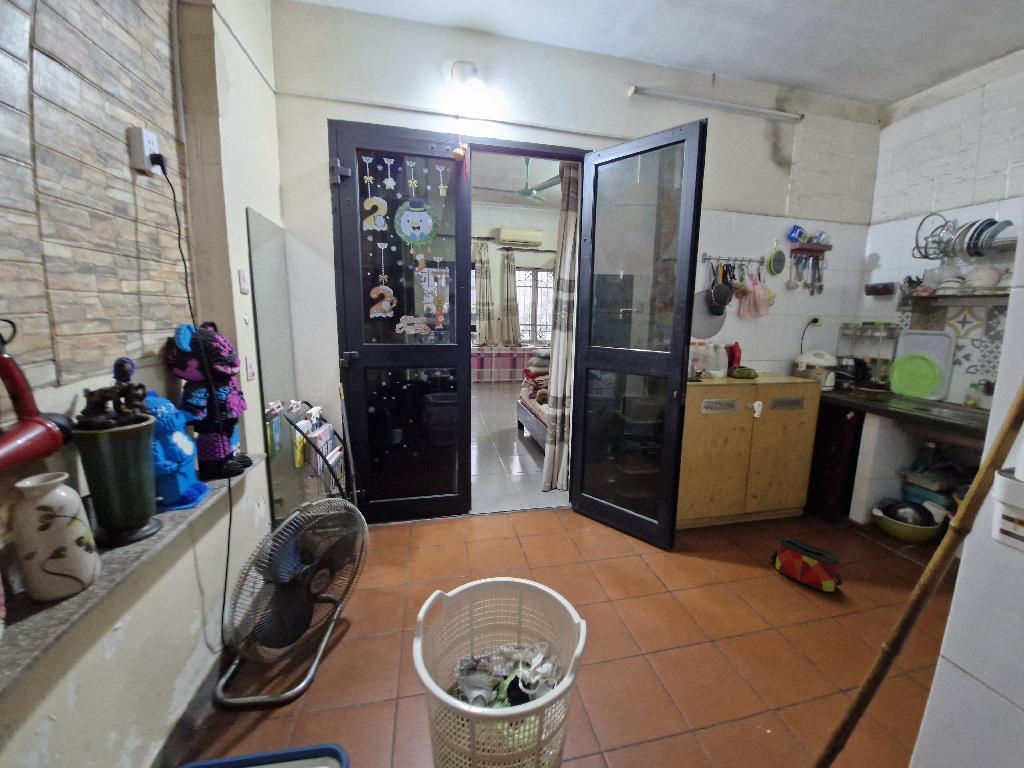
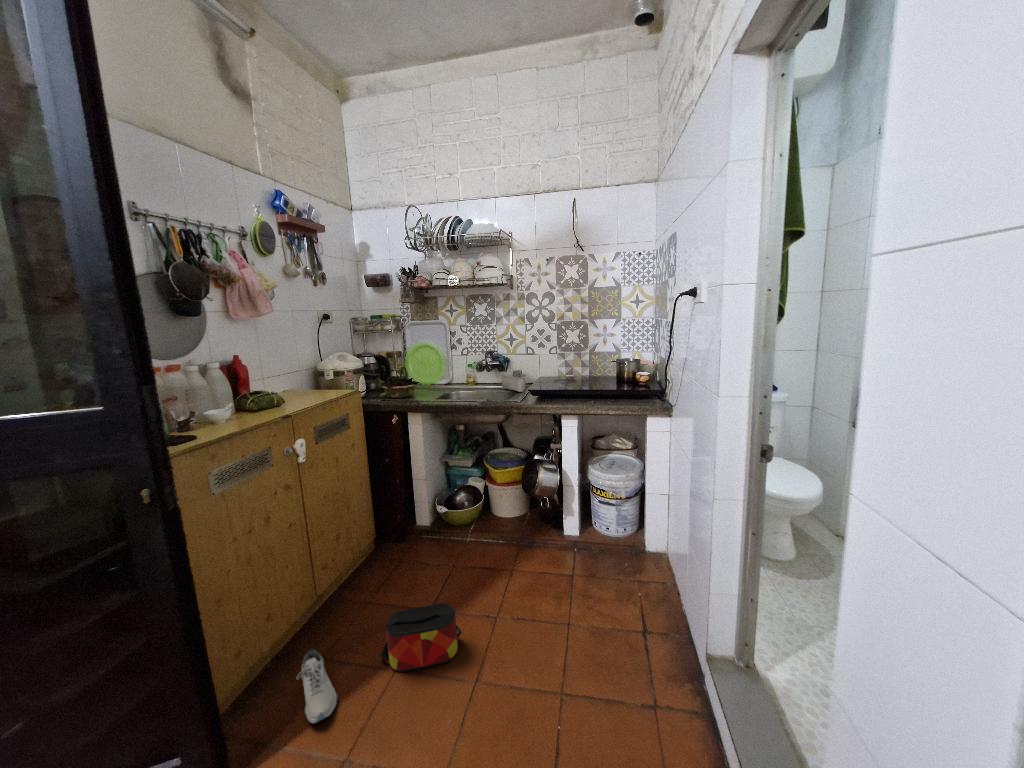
shoe: none [715,524,736,559] -> present [296,649,338,723]

